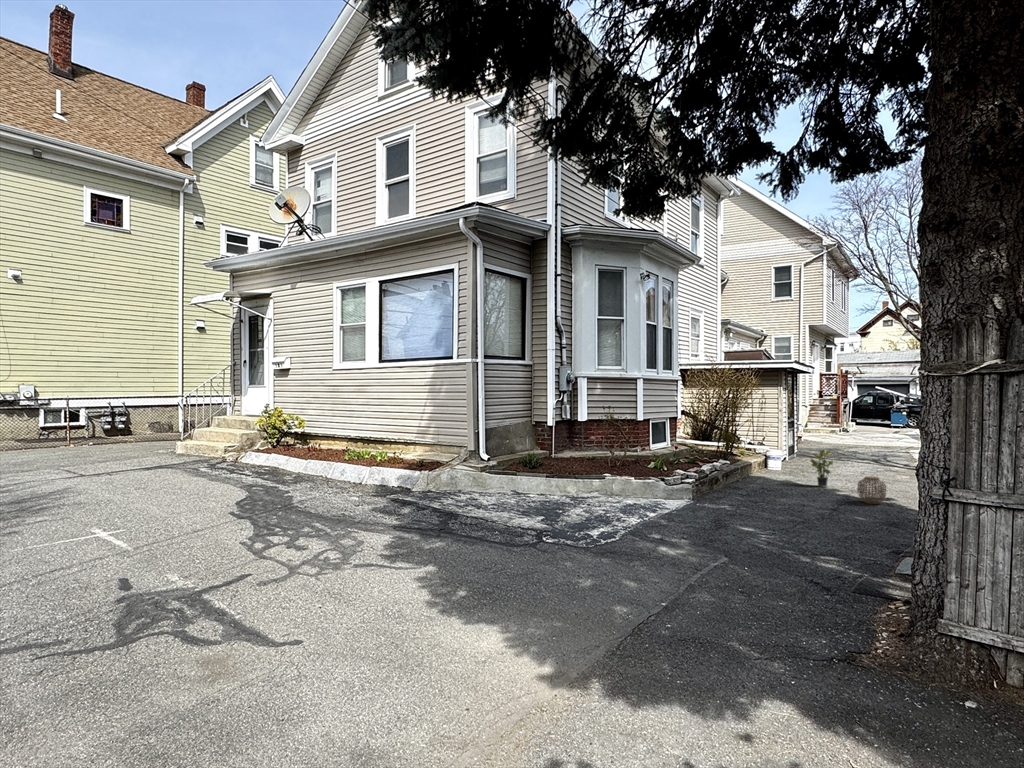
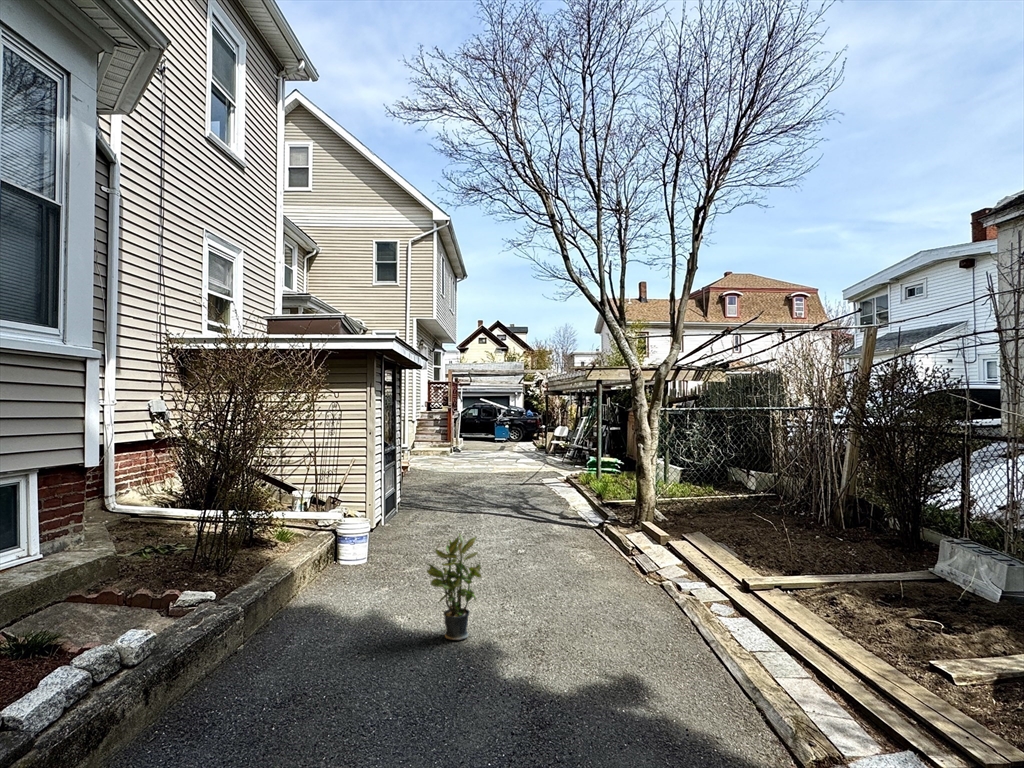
woven basket: present [858,476,886,504] -> none [570,638,649,740]

